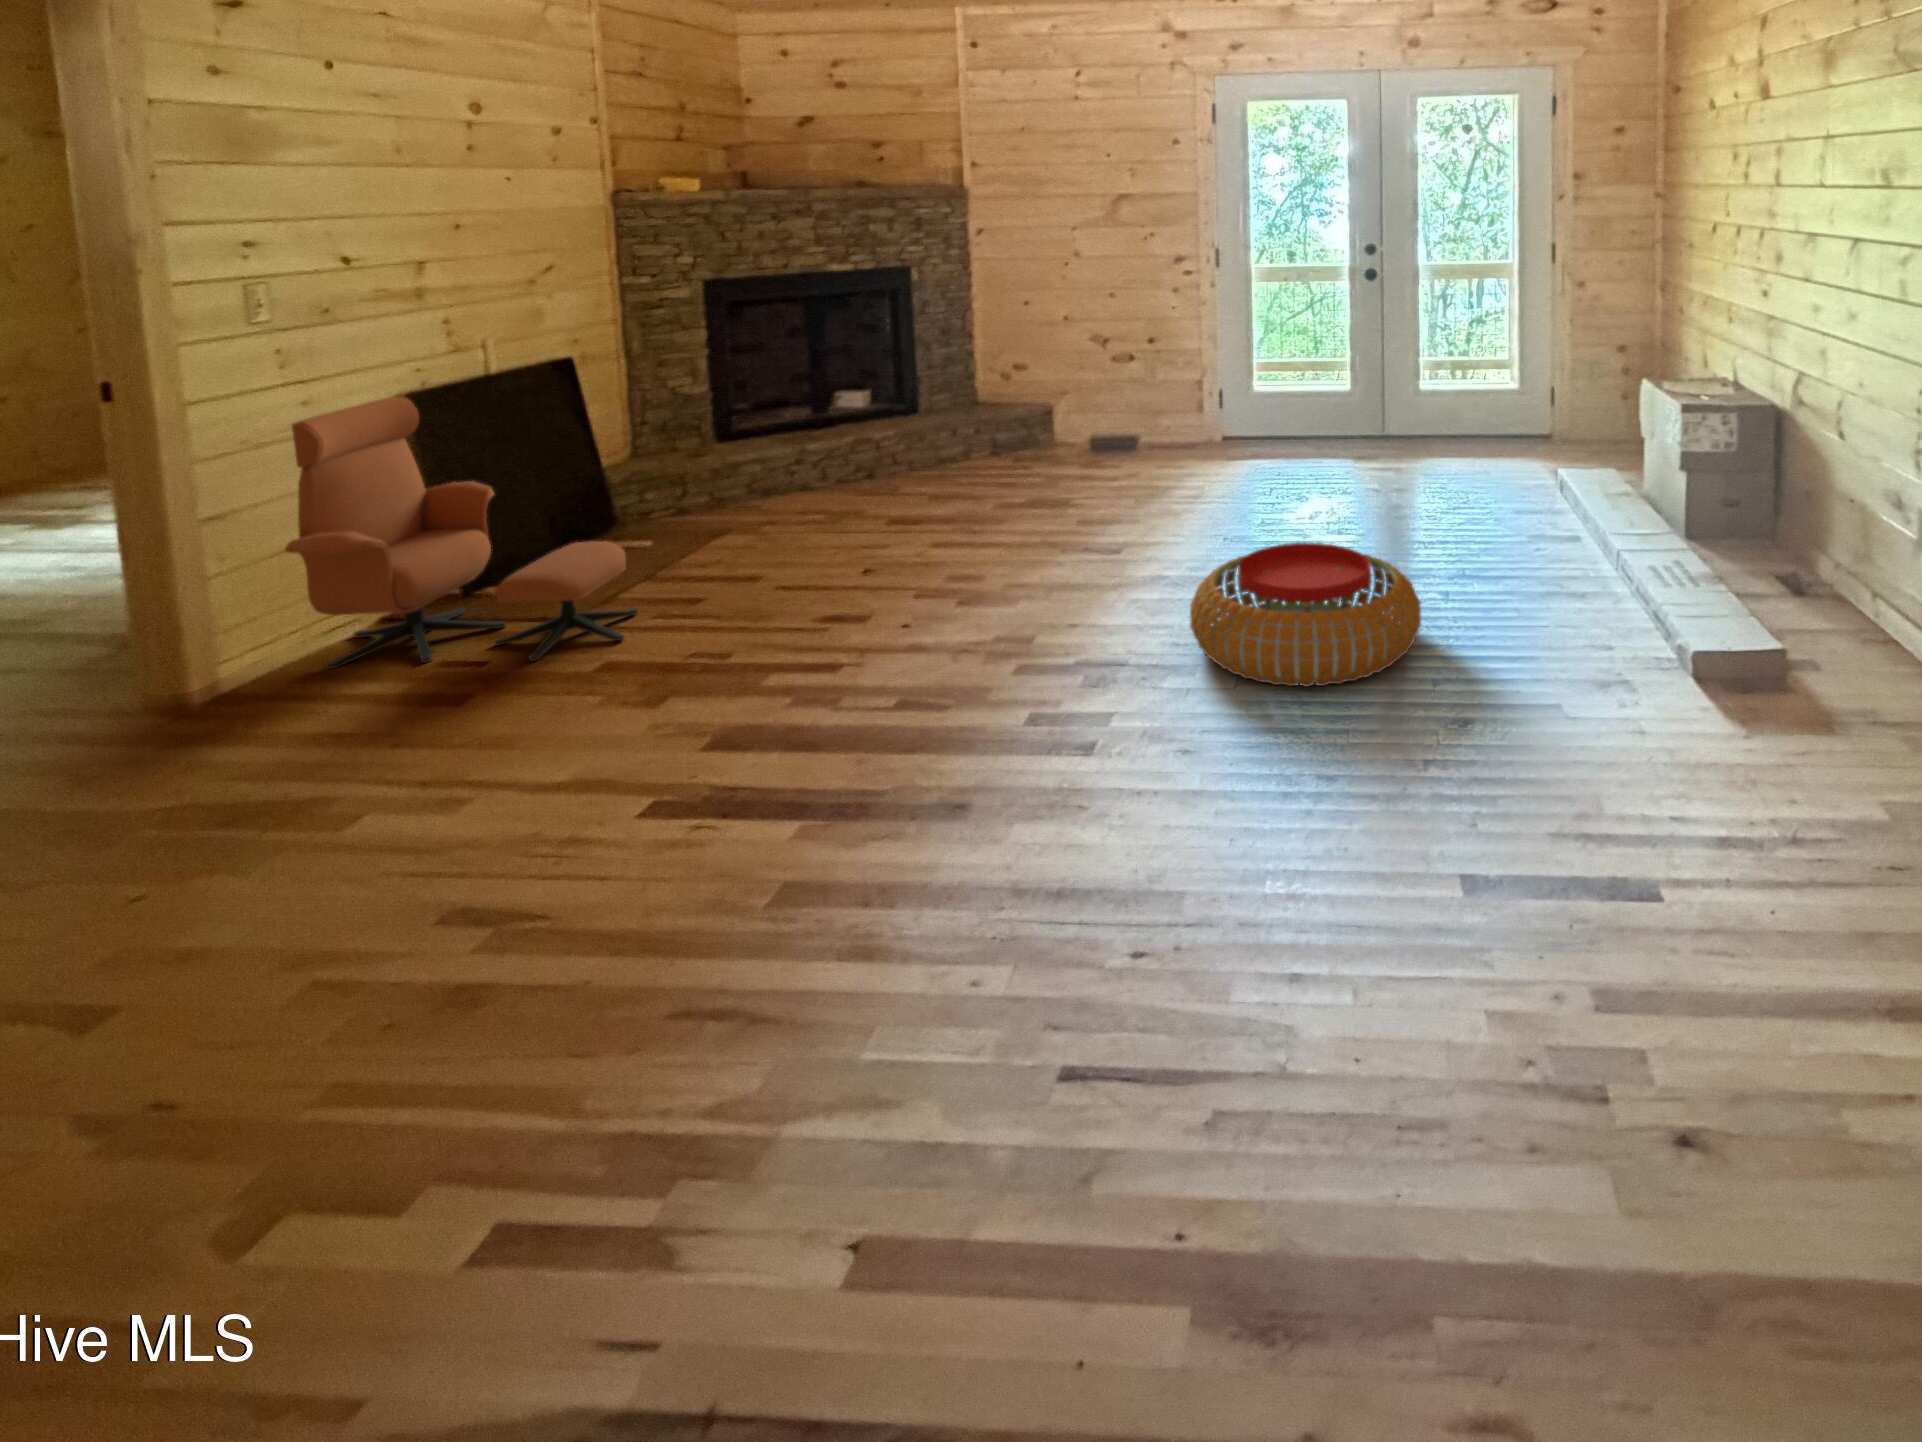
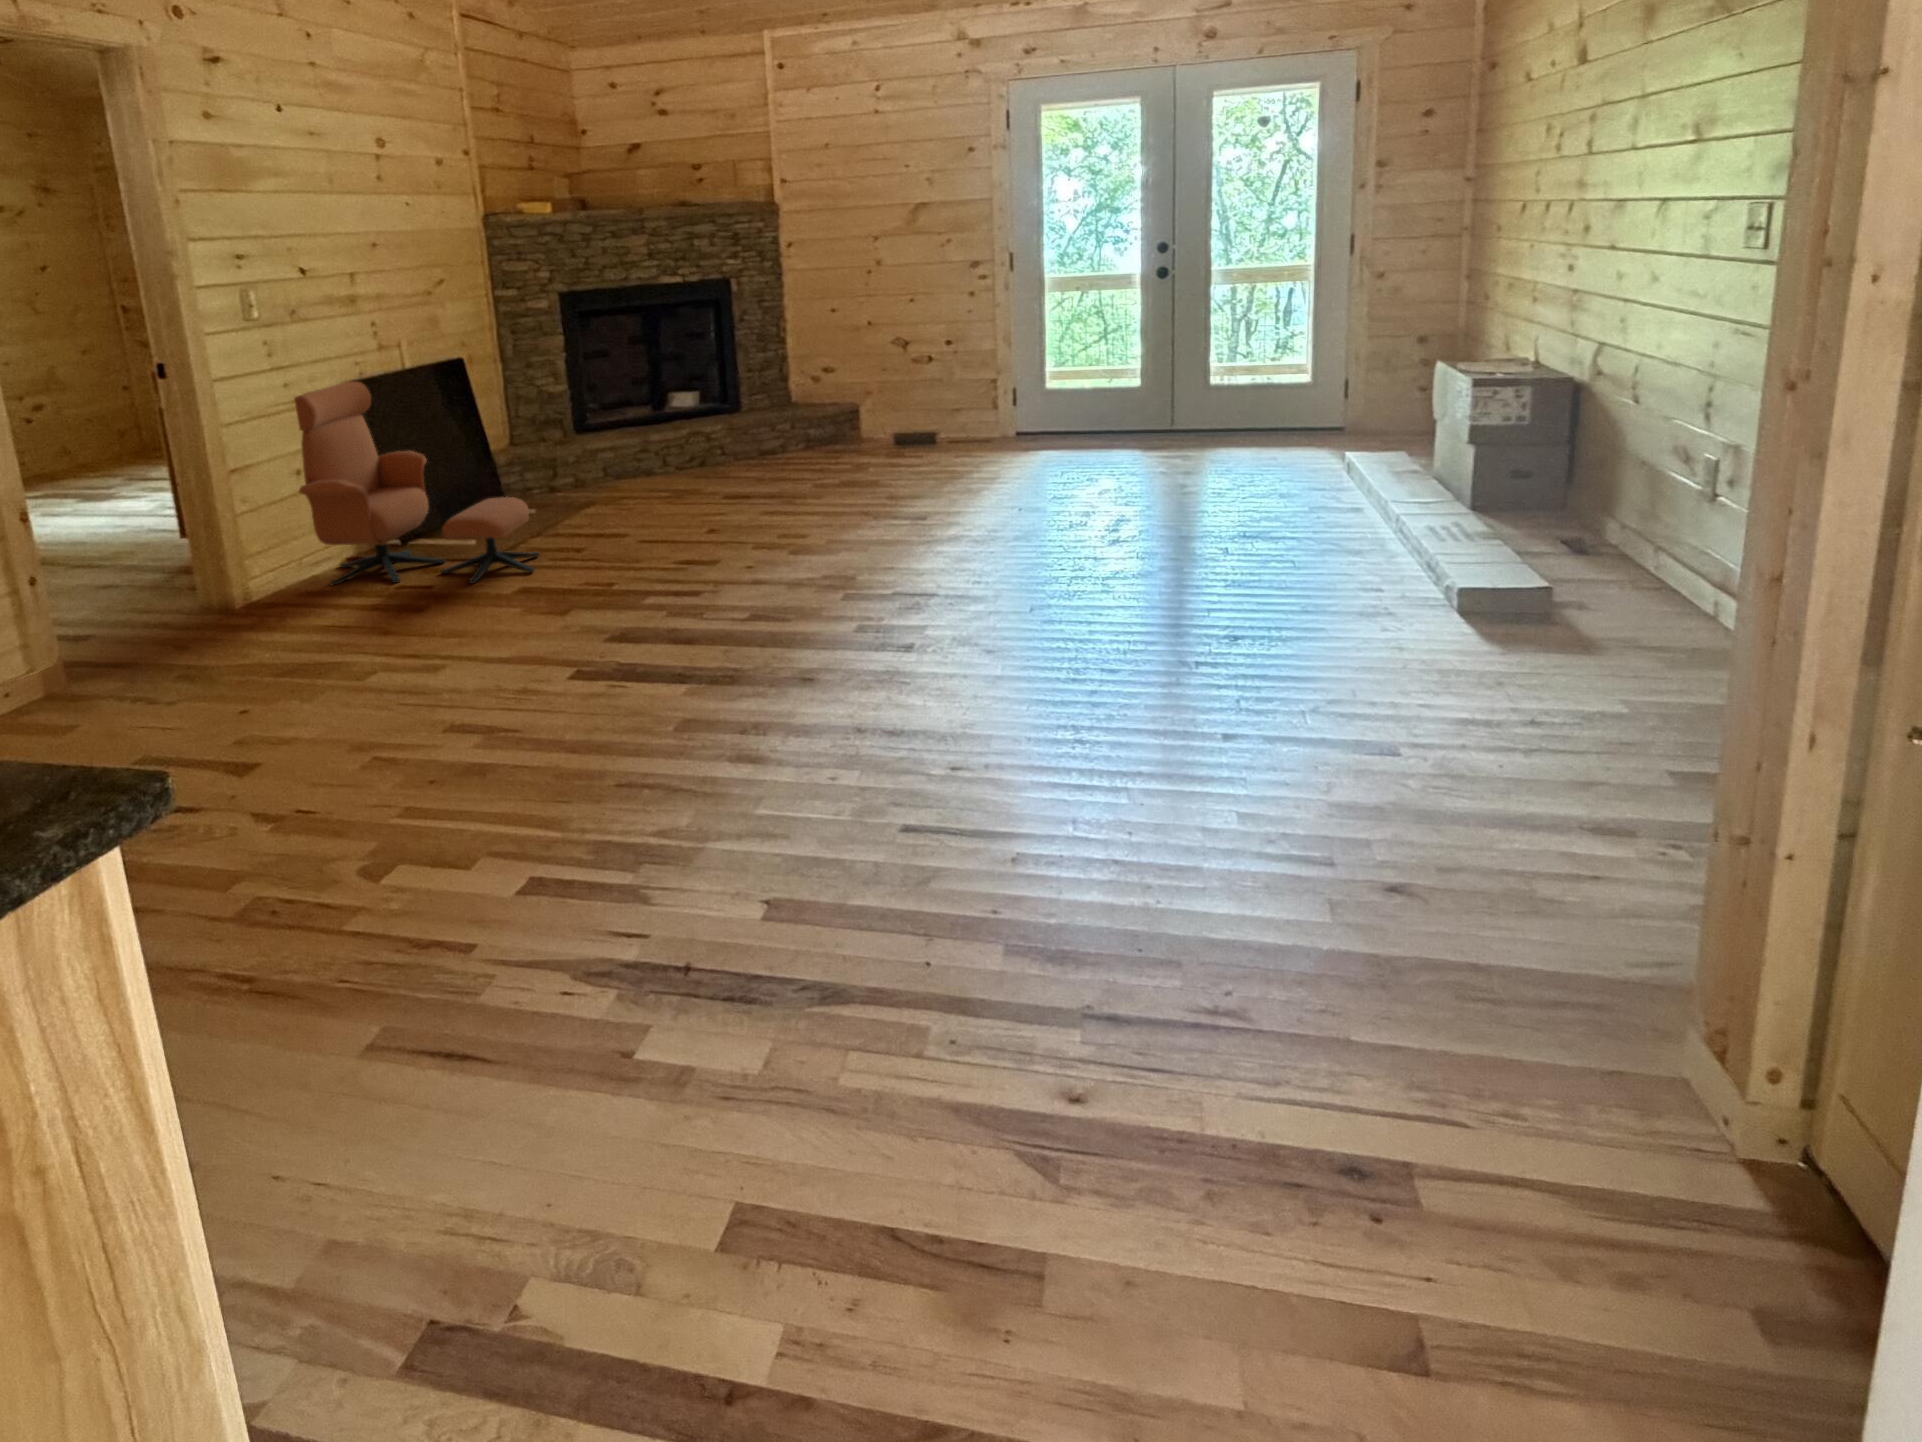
pouf: present [1190,543,1421,687] -> none [989,499,1197,611]

